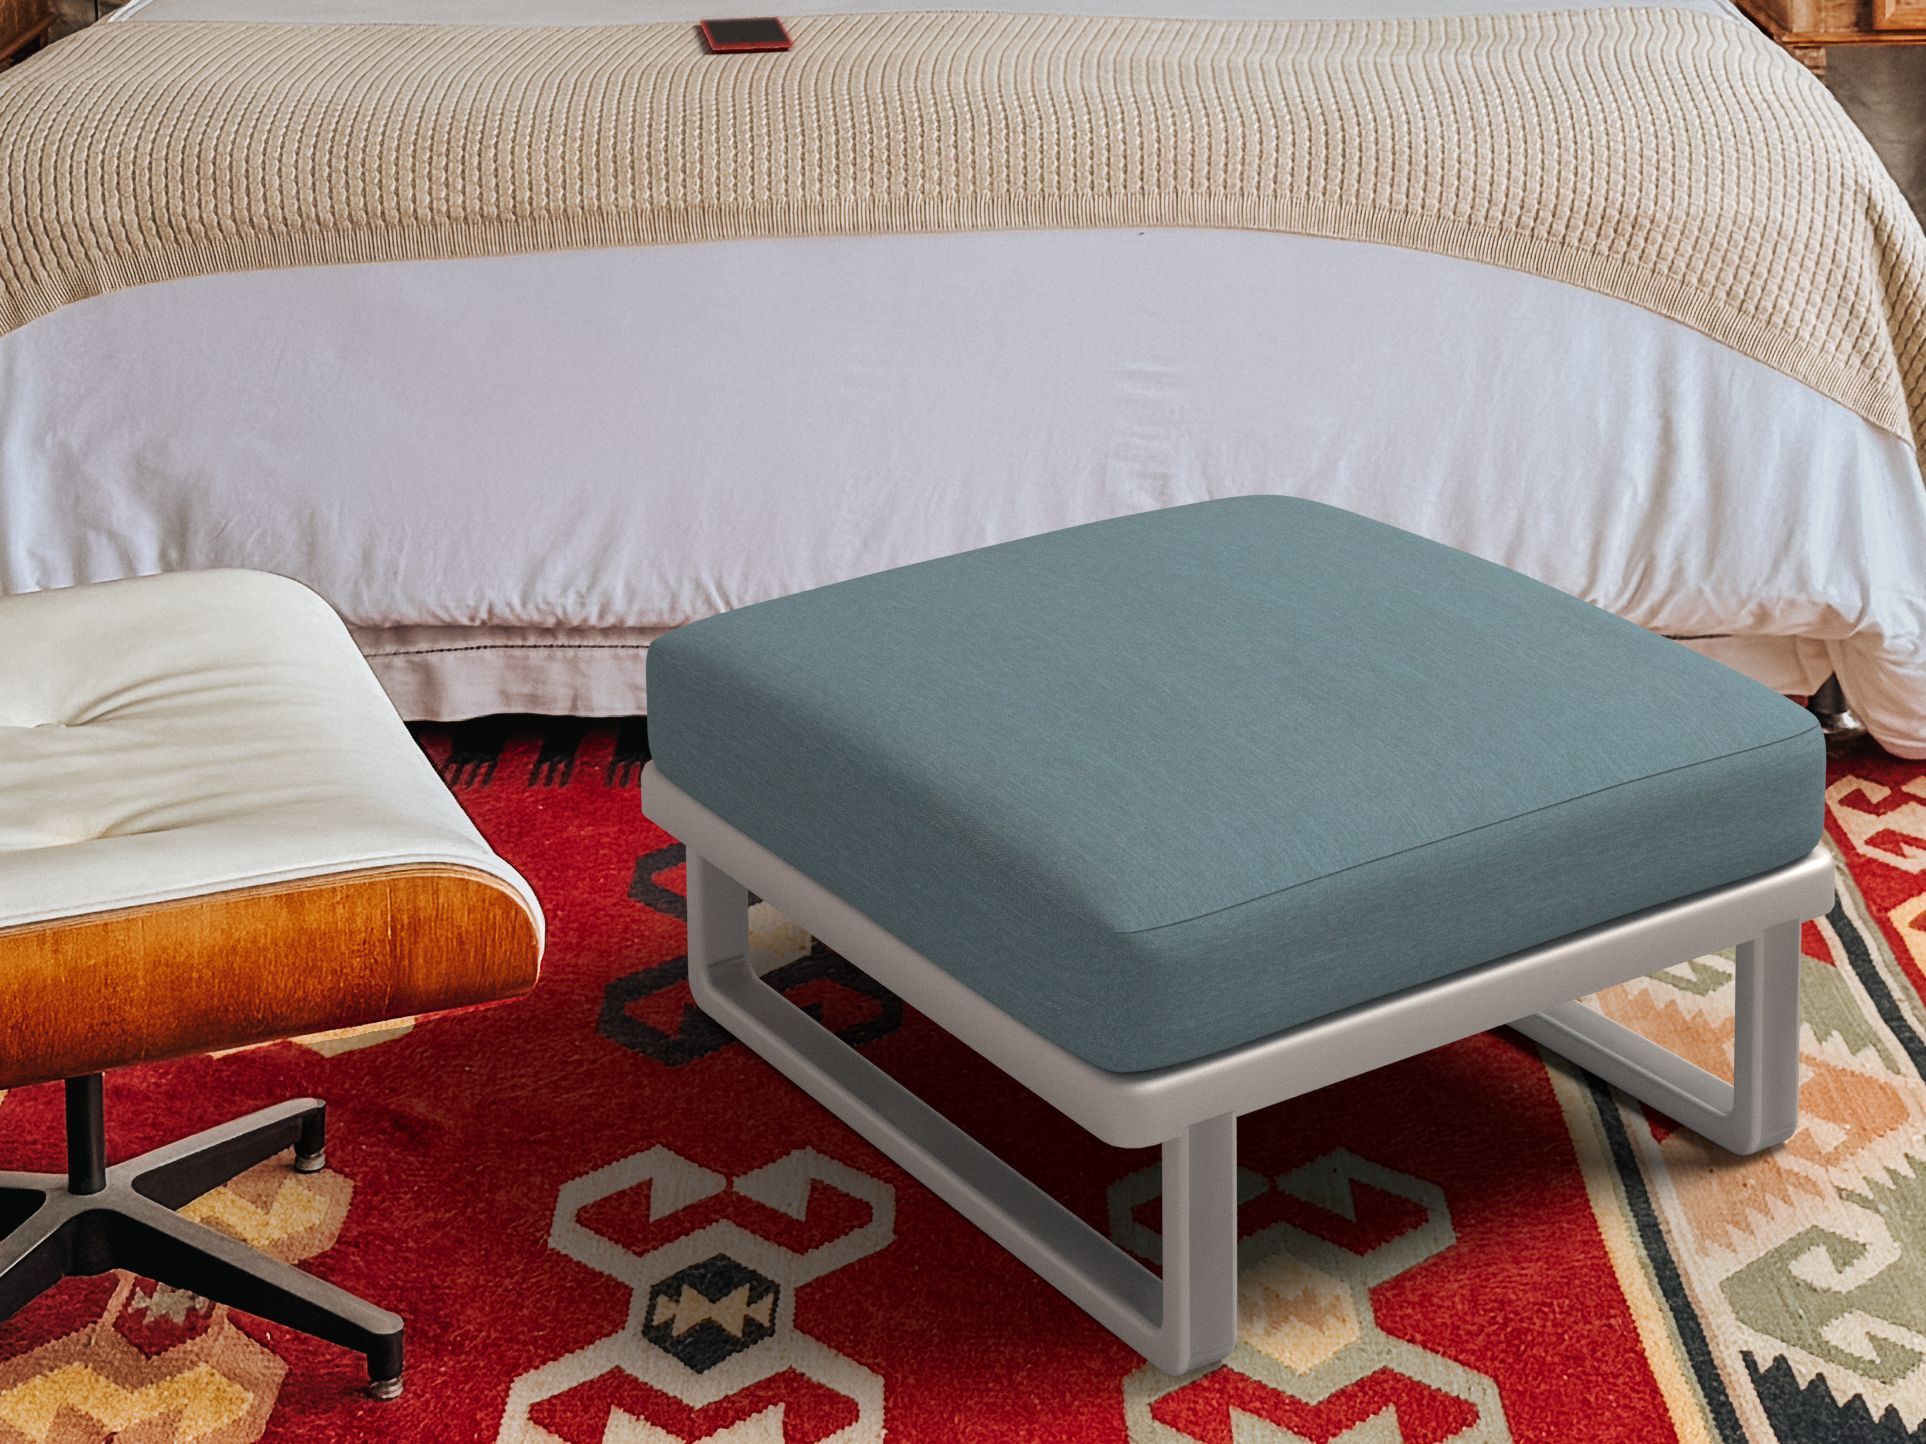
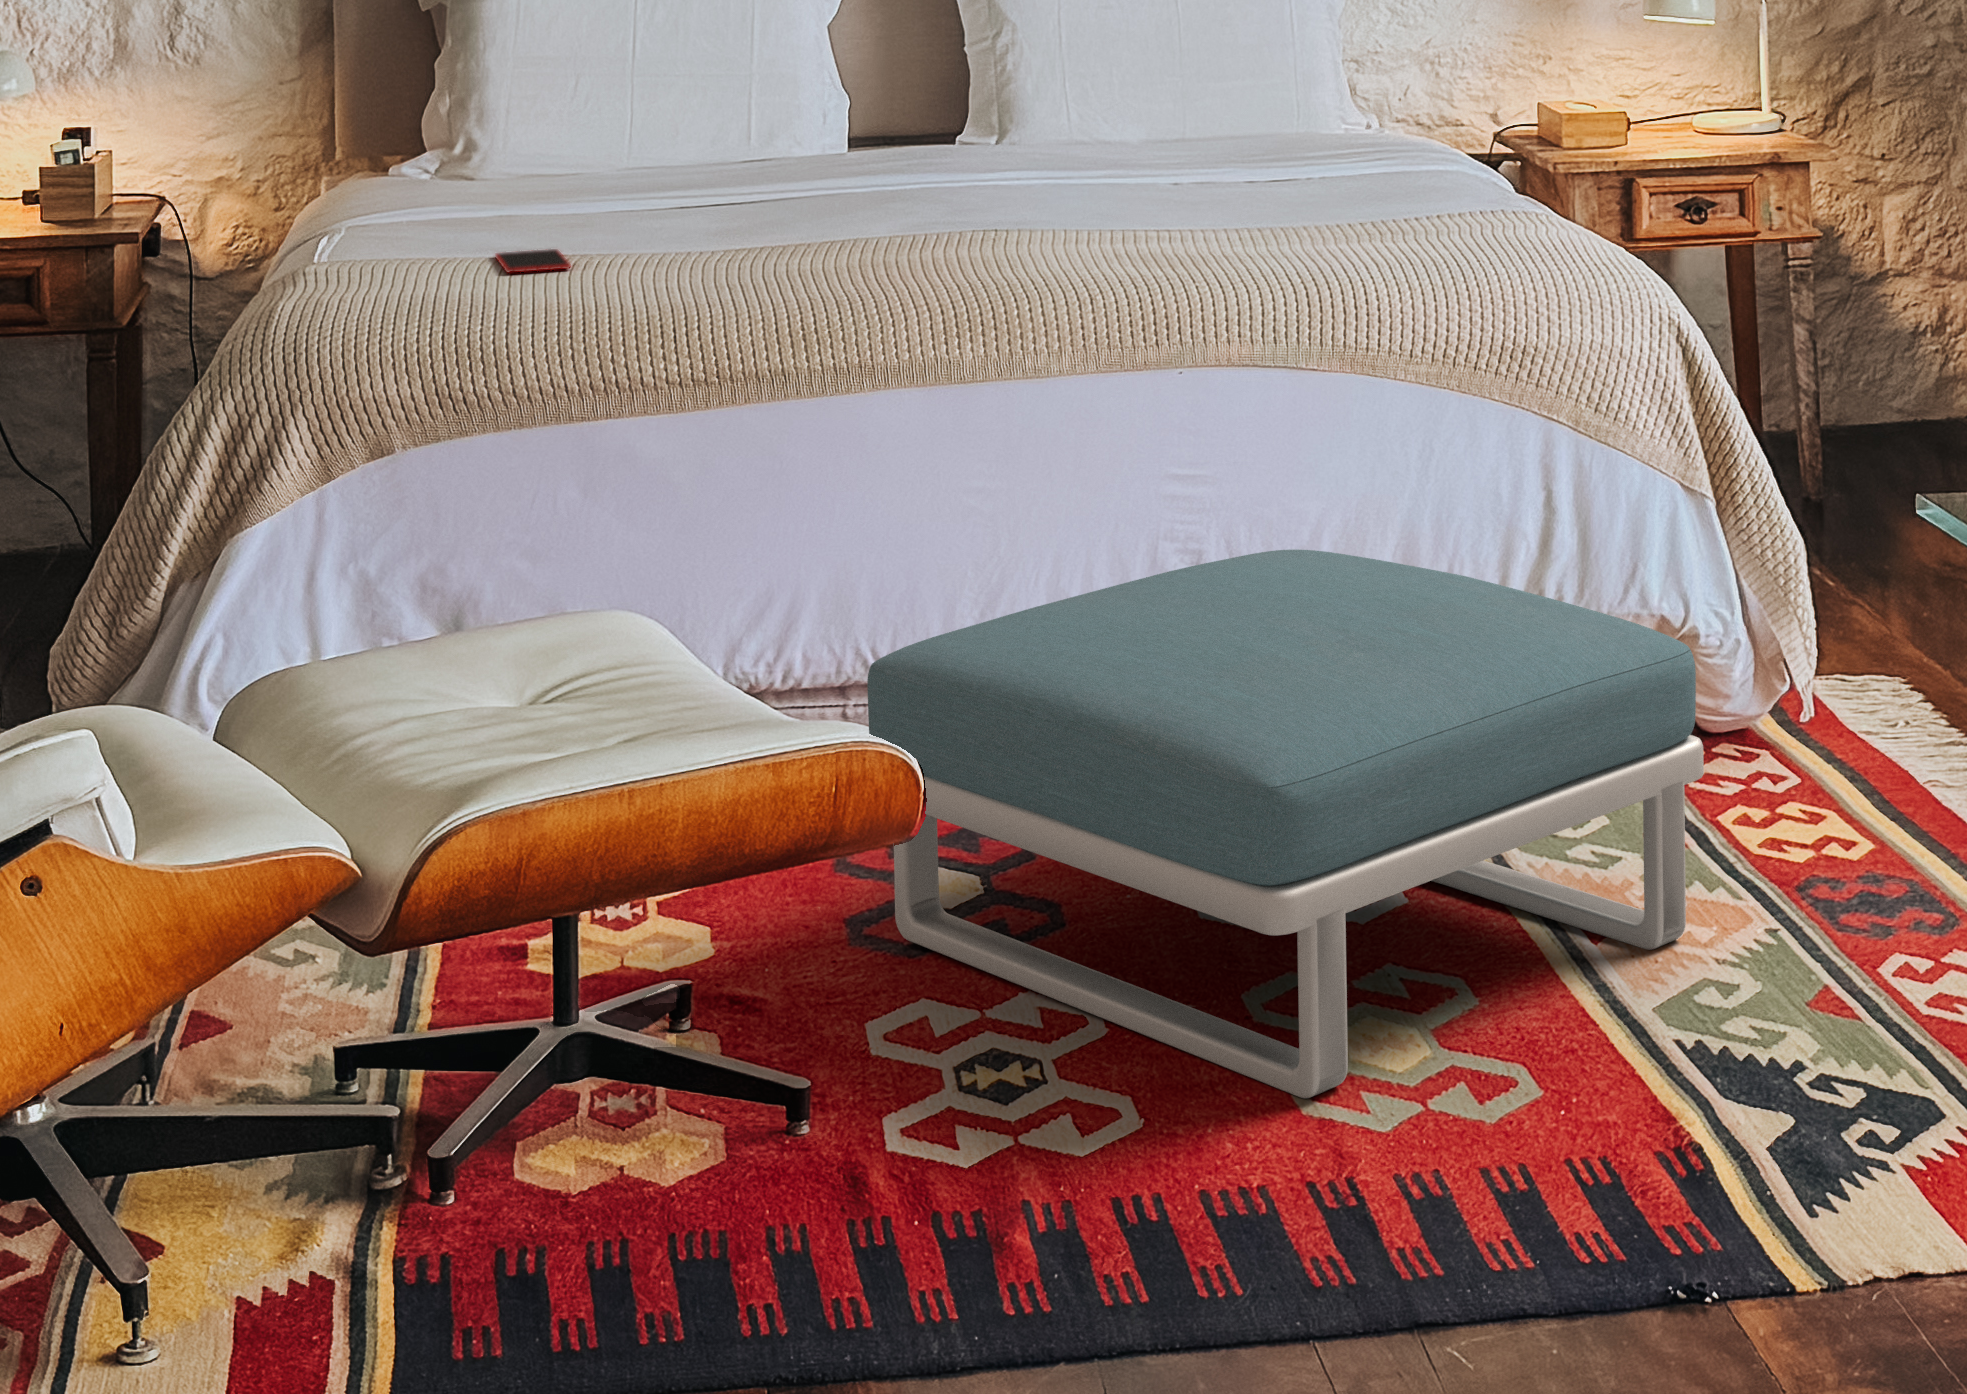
smartphone: present [700,17,793,51] -> present [495,249,571,272]

